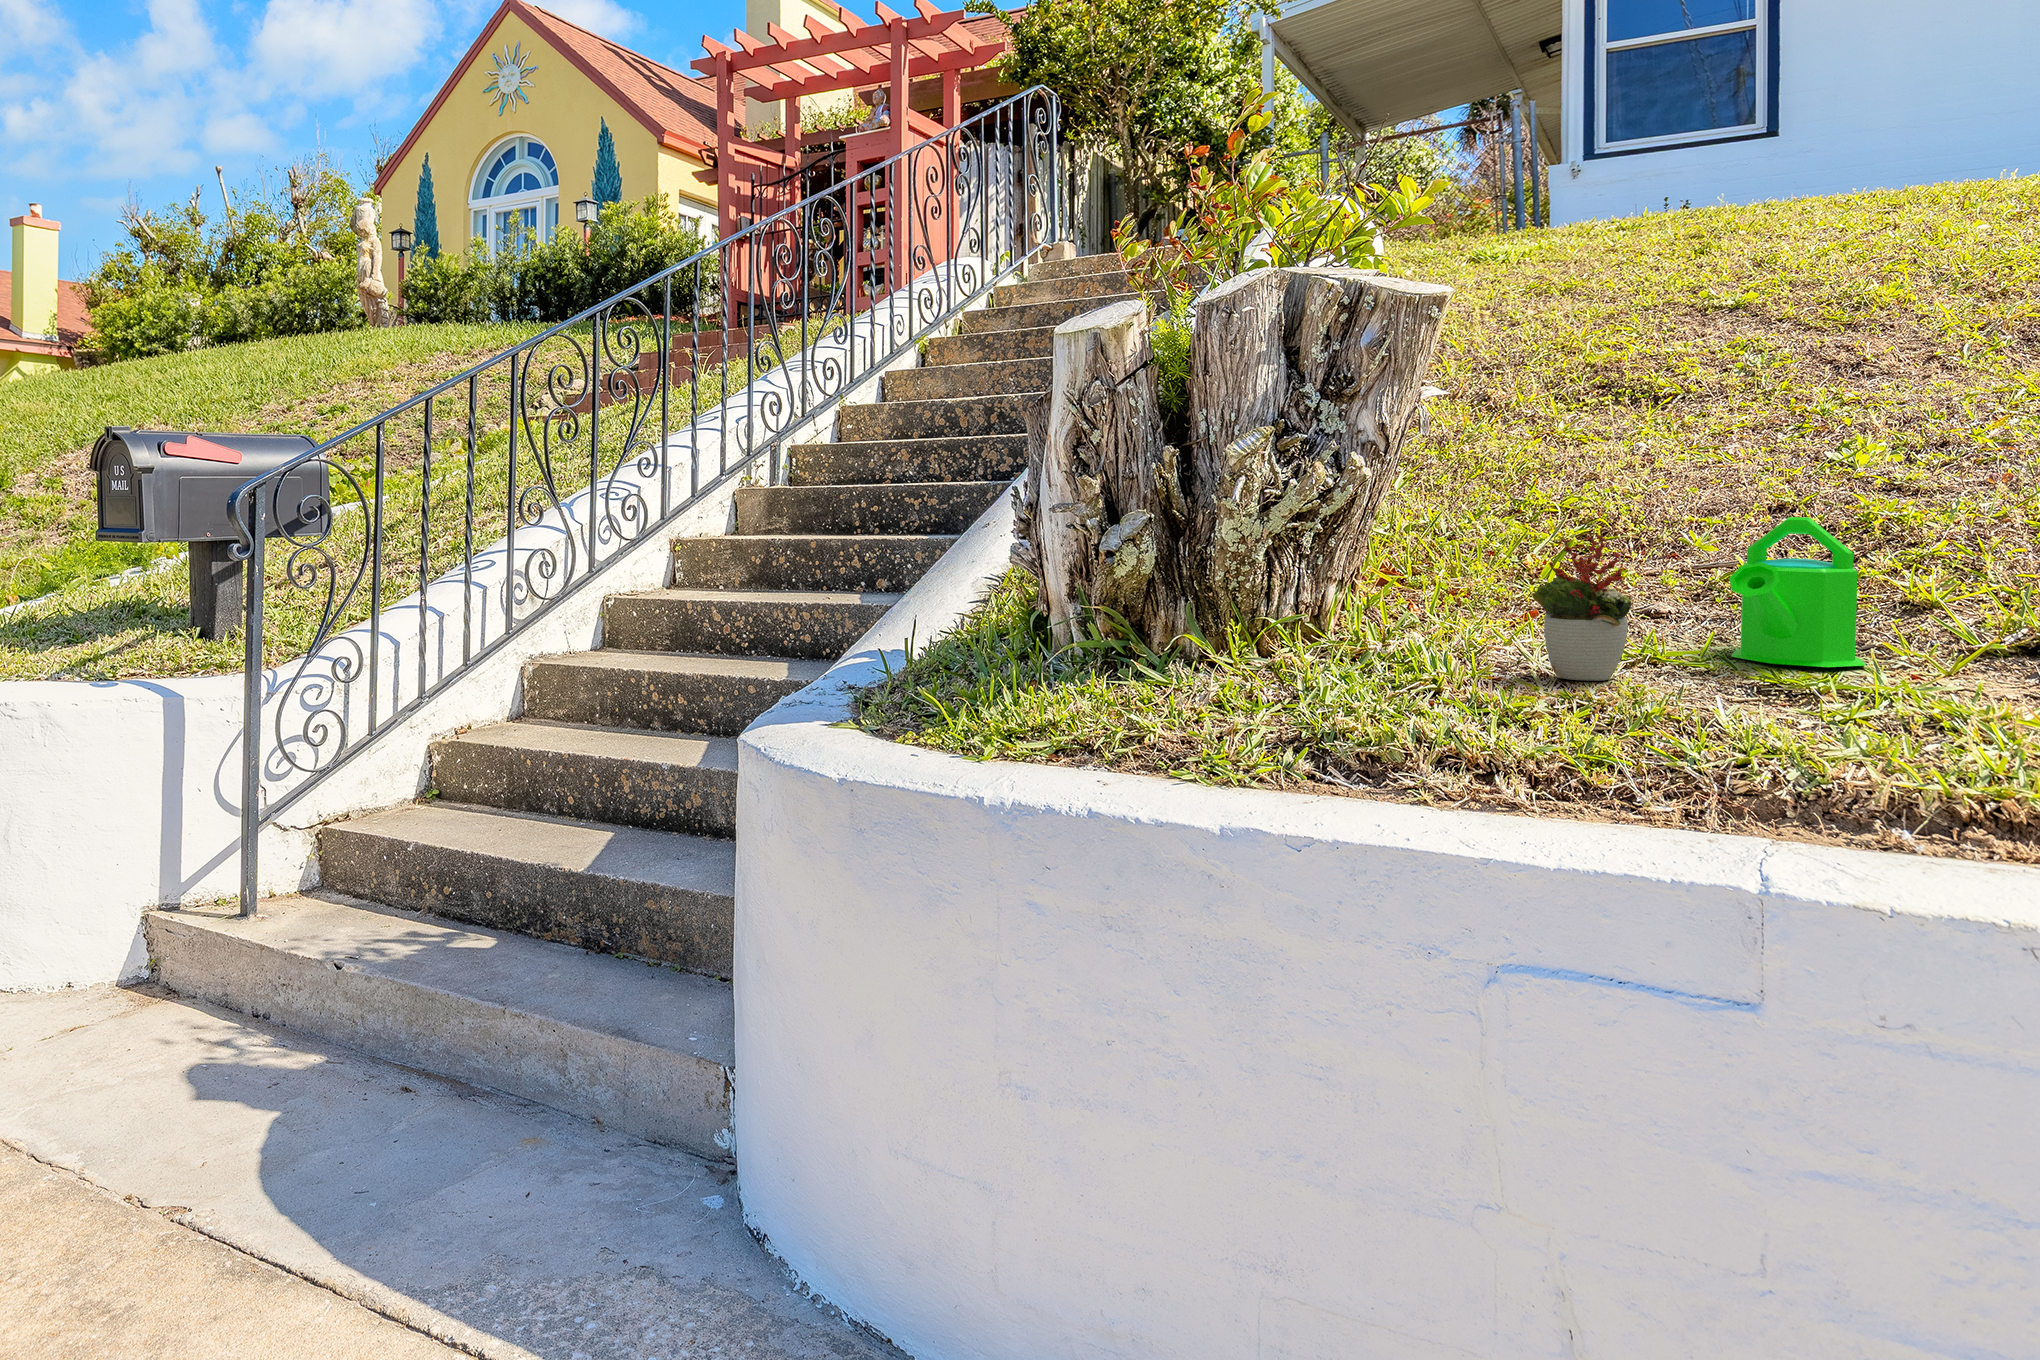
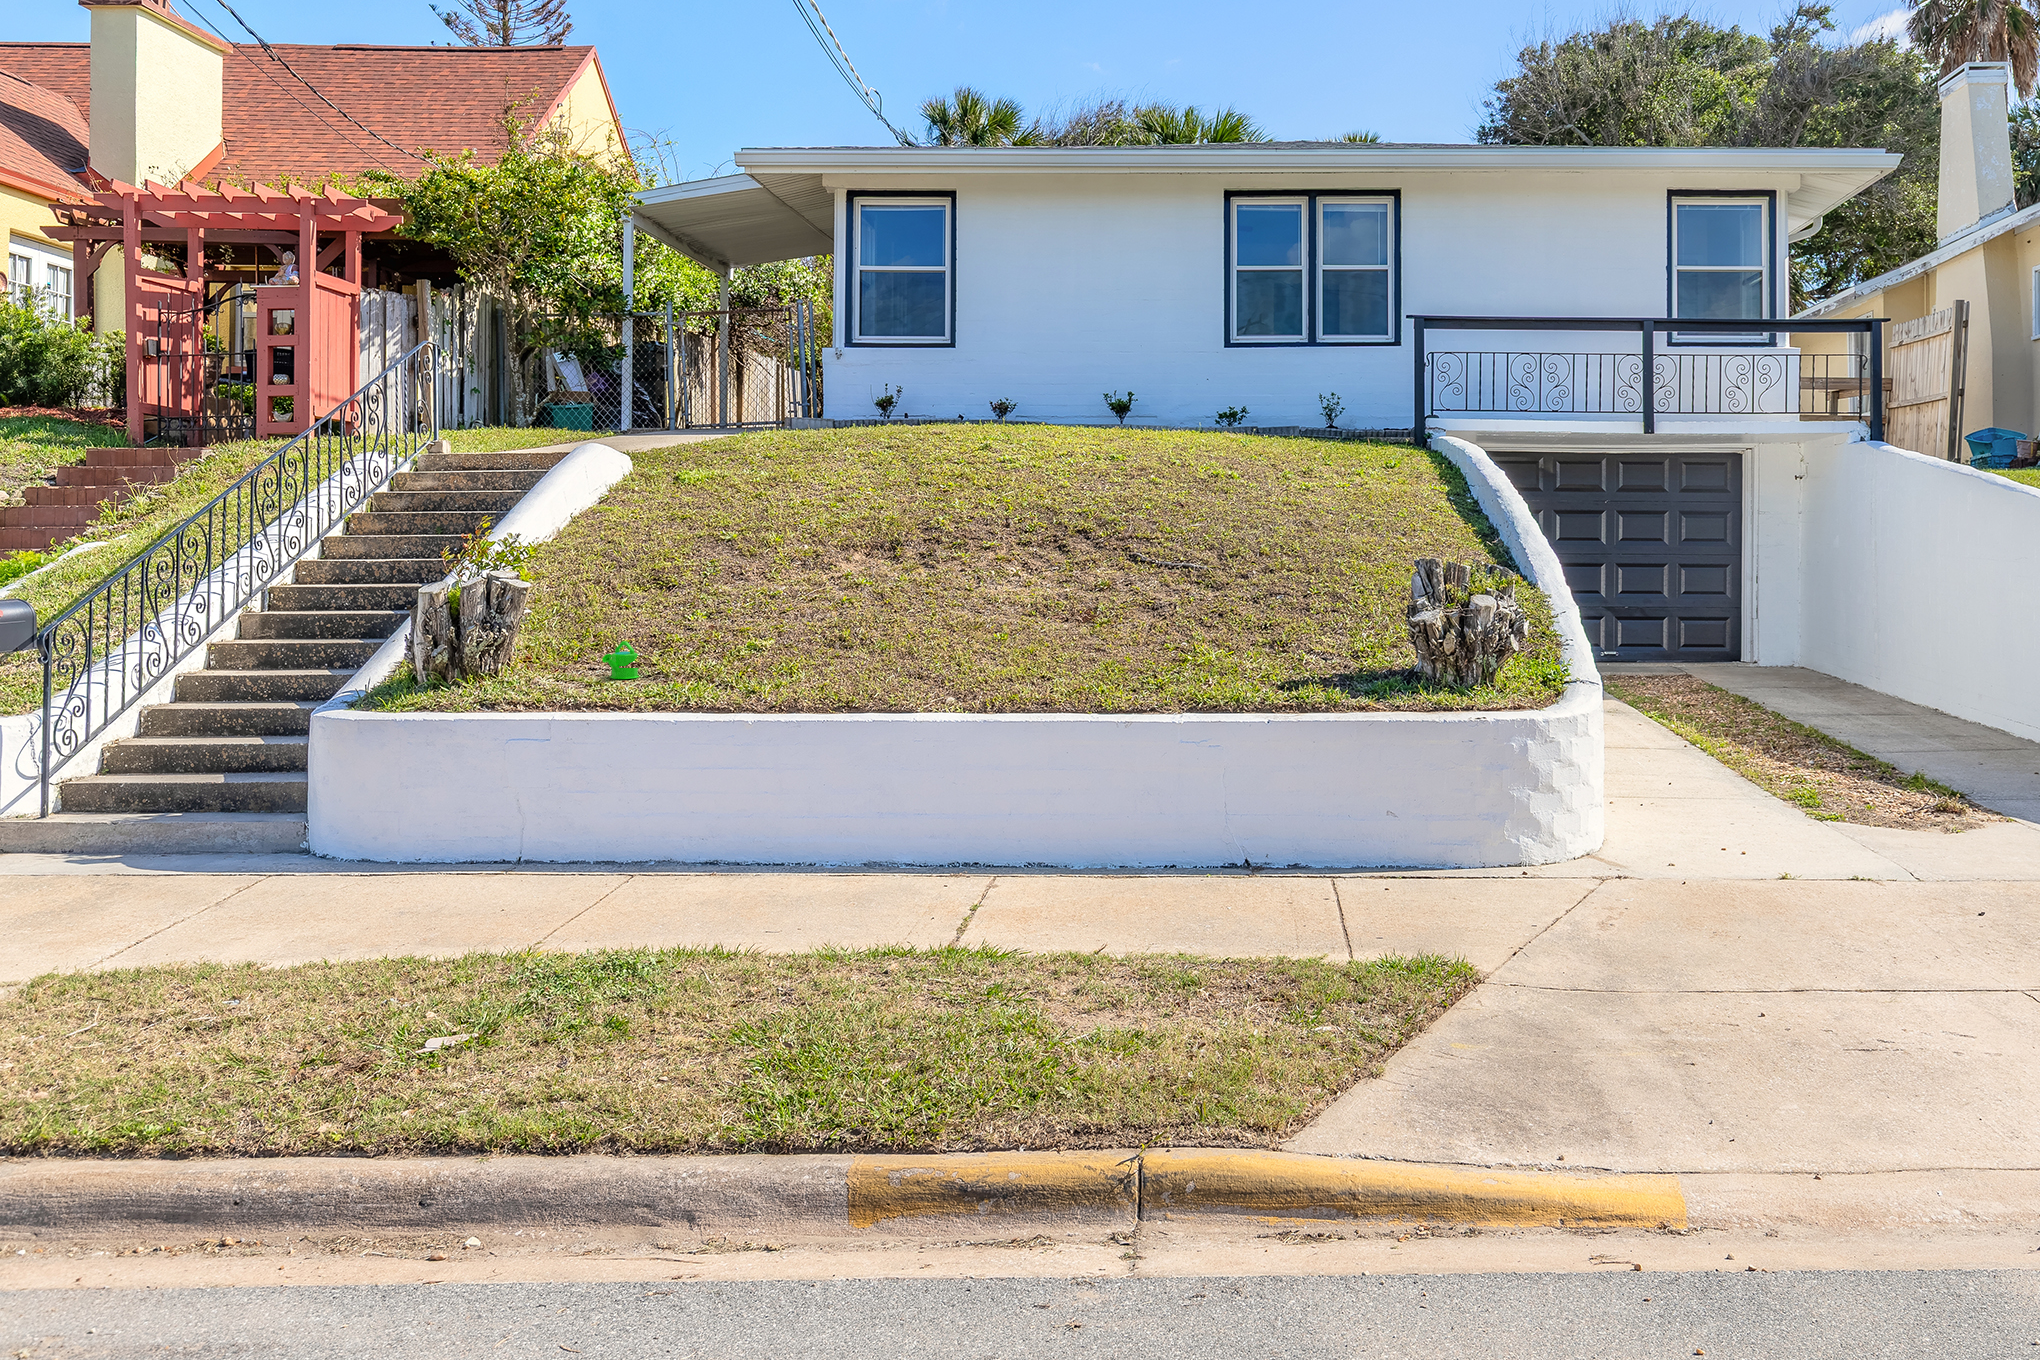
decorative plant: present [1533,535,1632,681] -> none [551,649,575,686]

